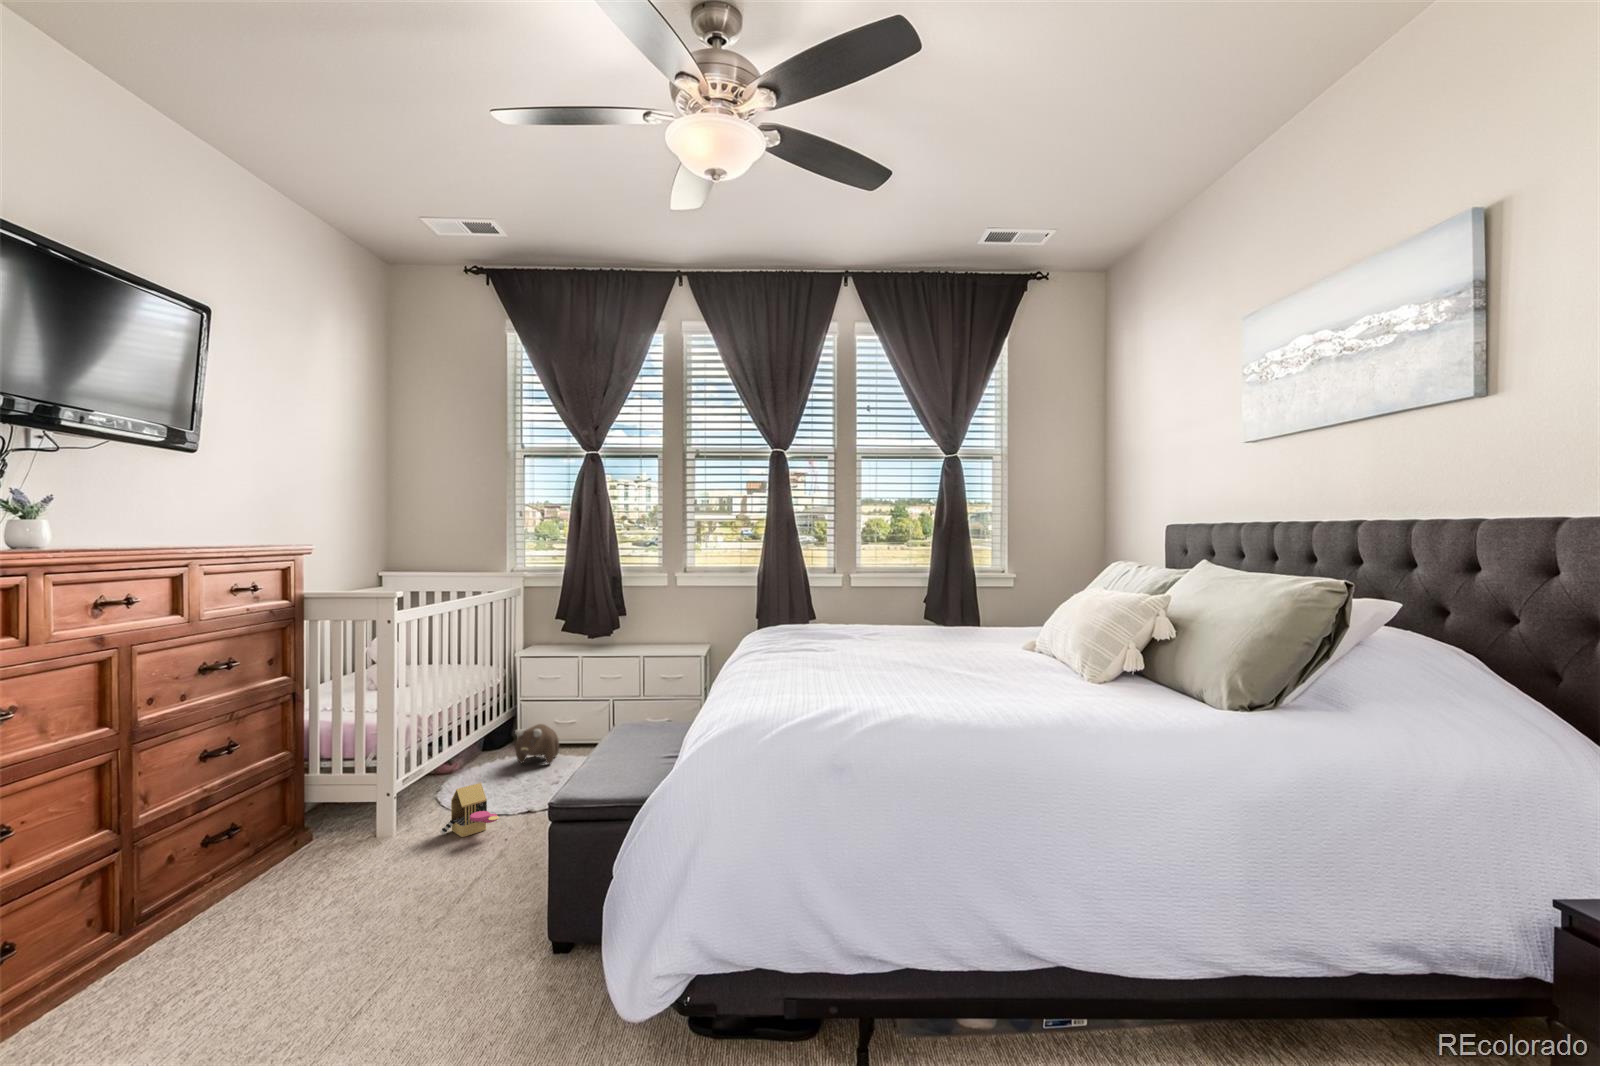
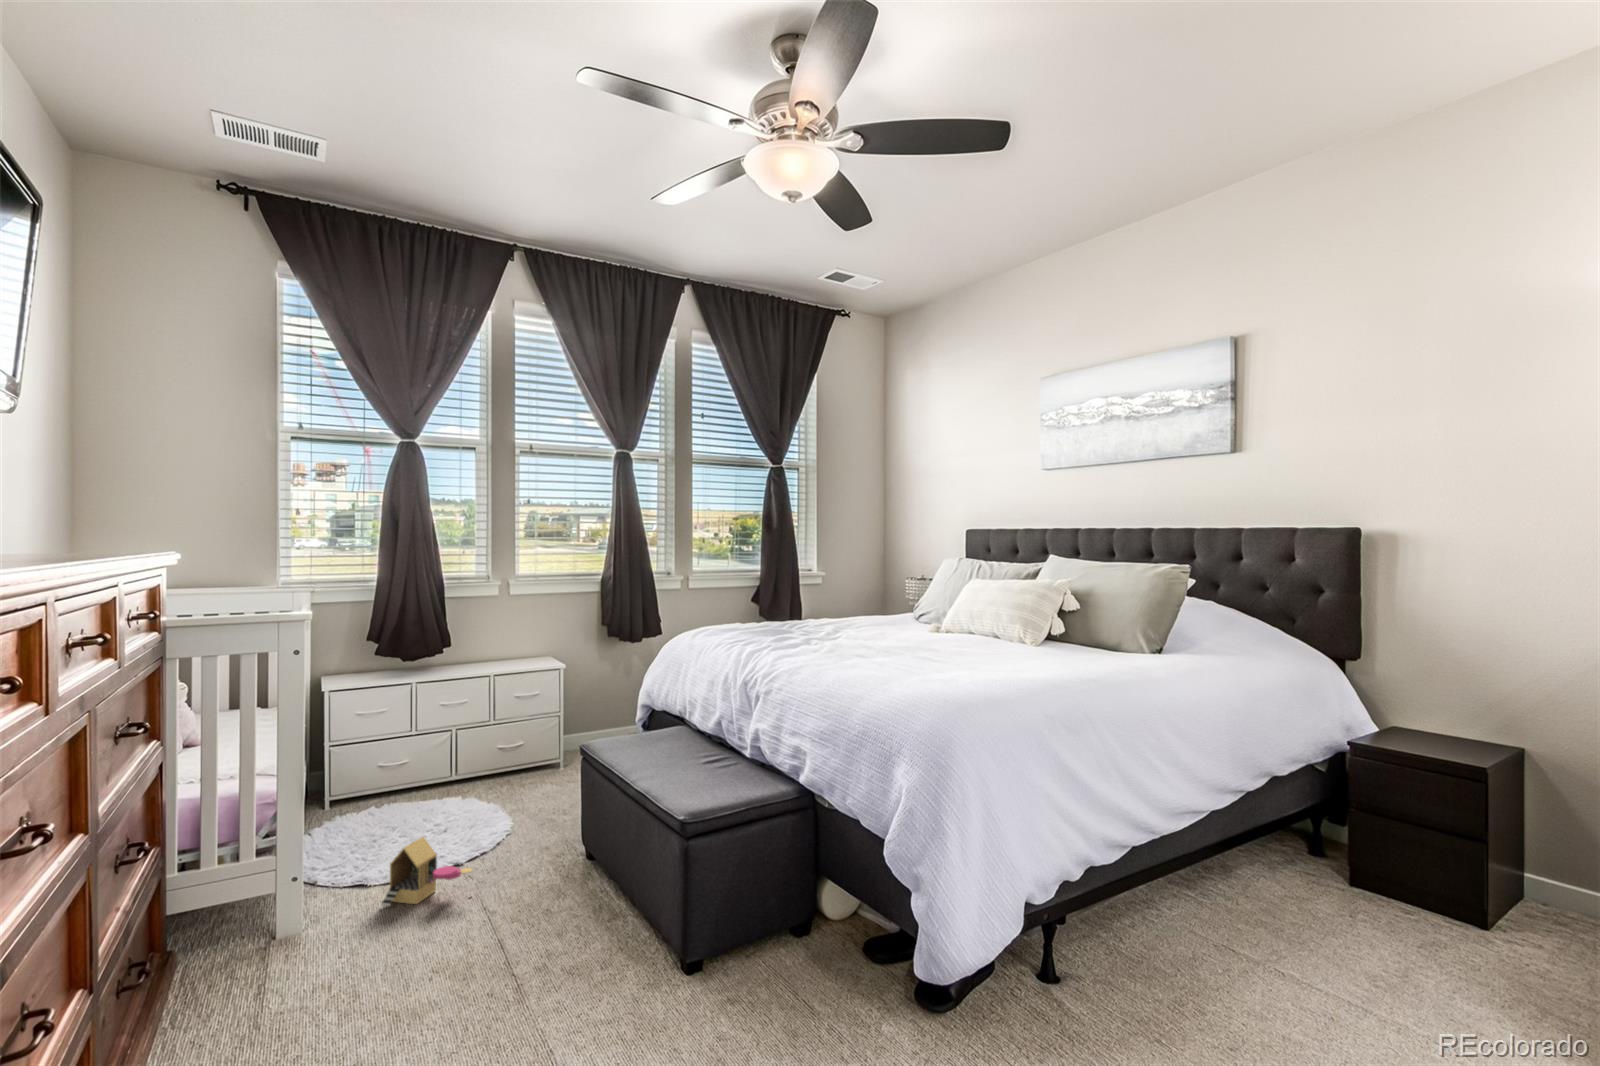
plush toy: present [515,724,559,764] -> none [359,771,414,823]

